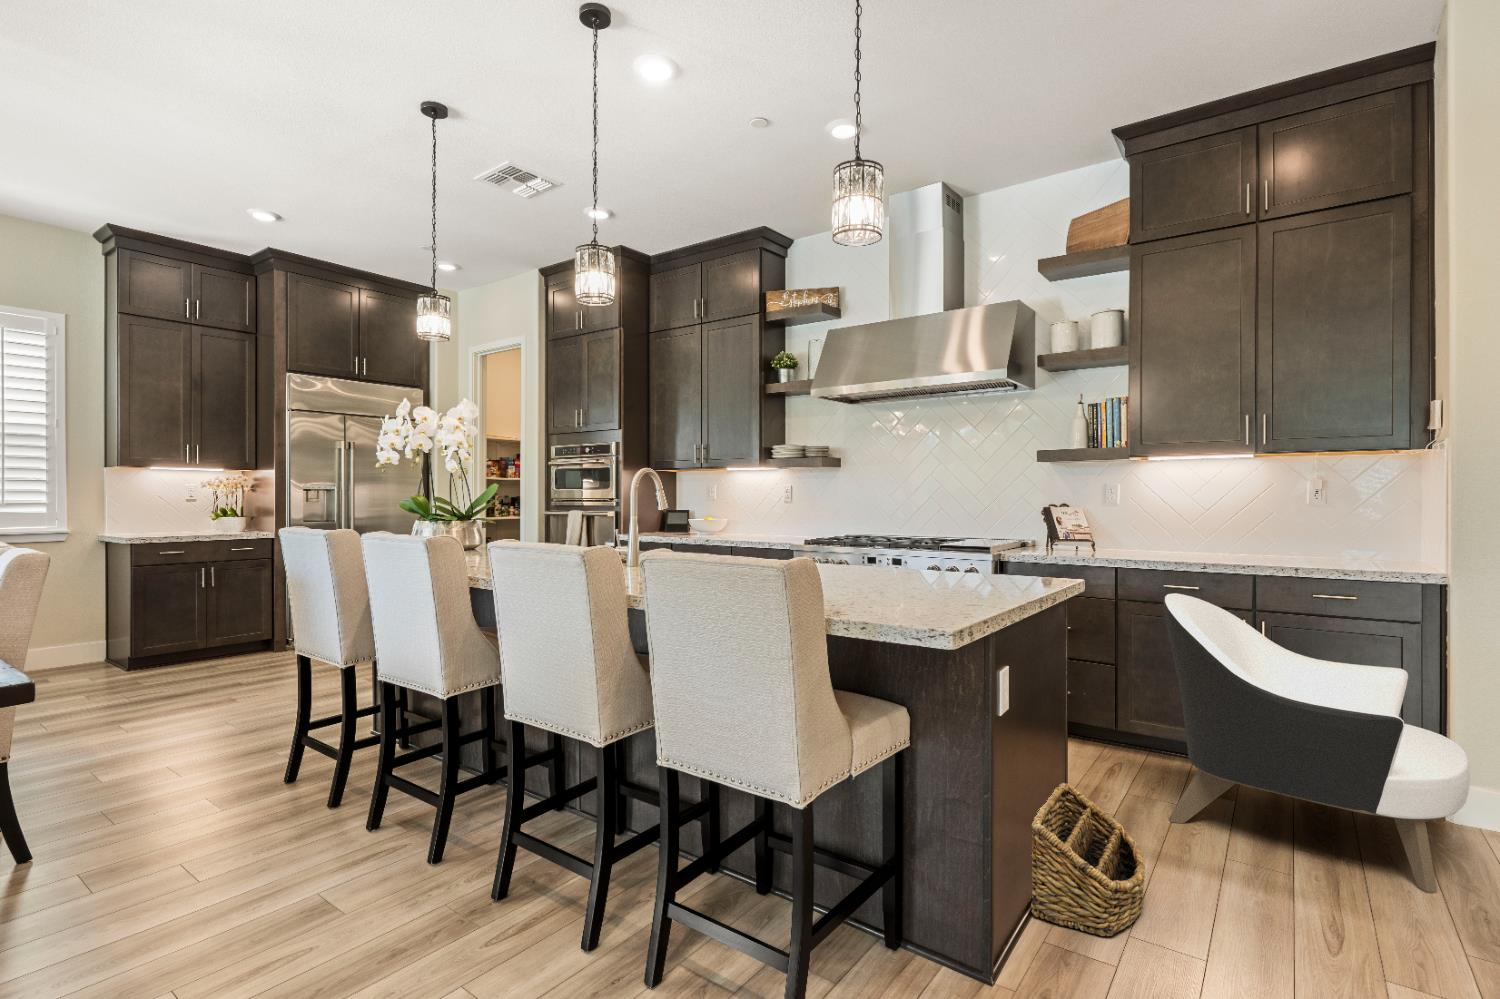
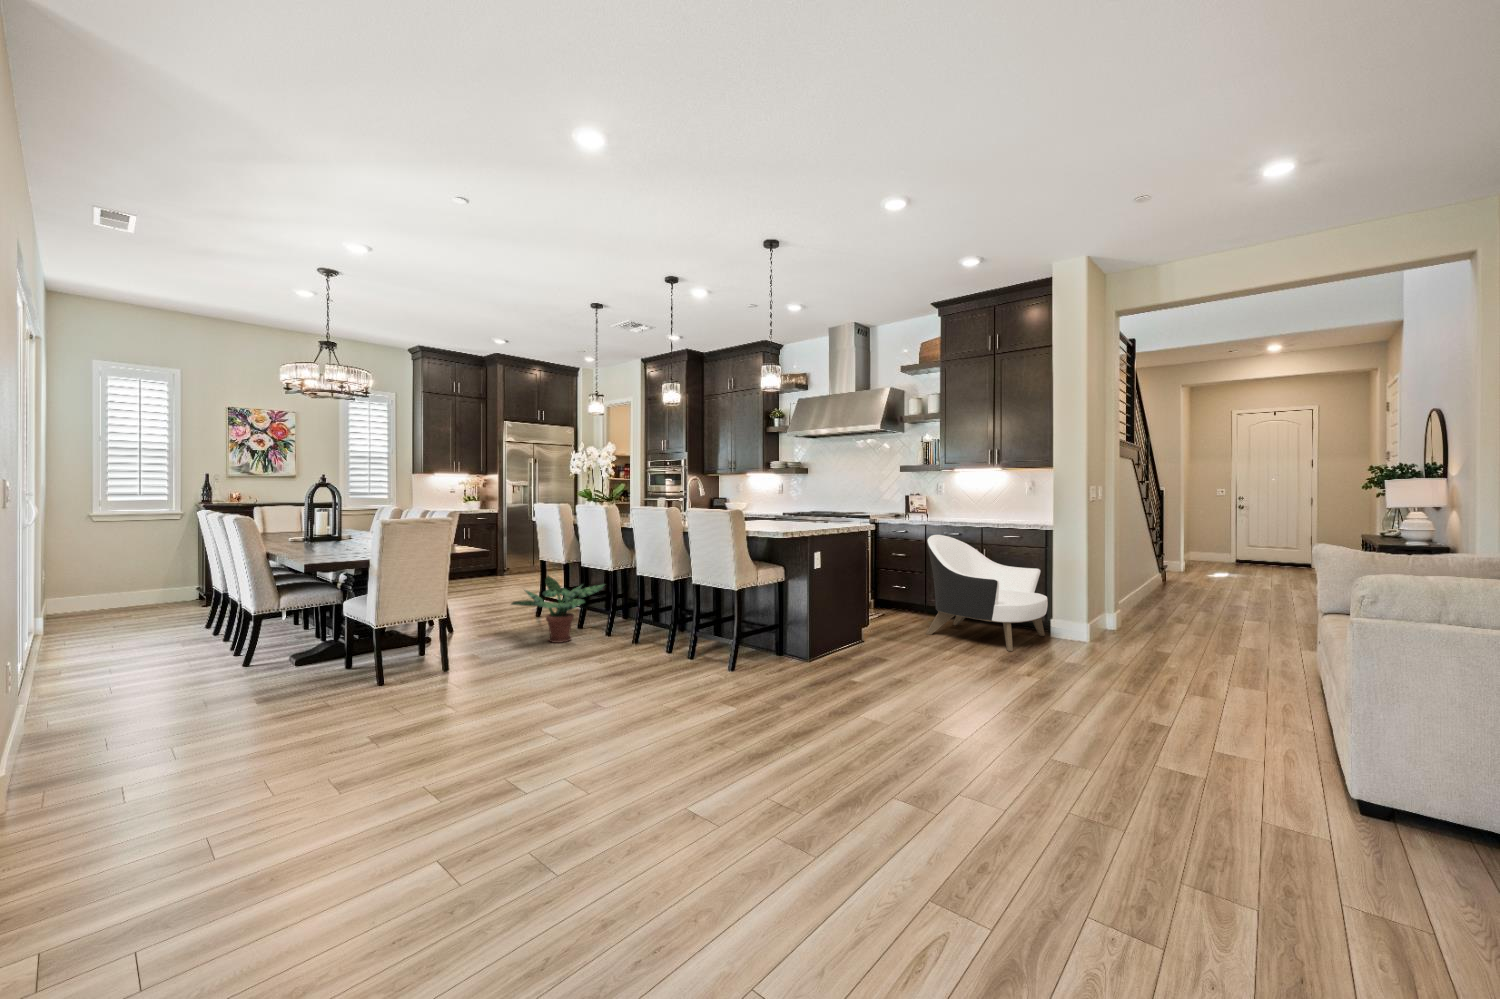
potted plant: none [180,716,431,891] -> present [511,575,605,643]
basket: present [1031,783,1145,936] -> none [841,608,890,657]

